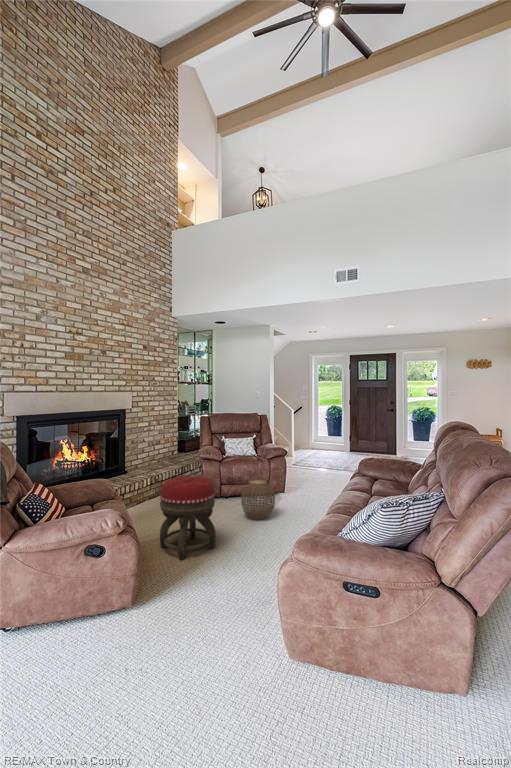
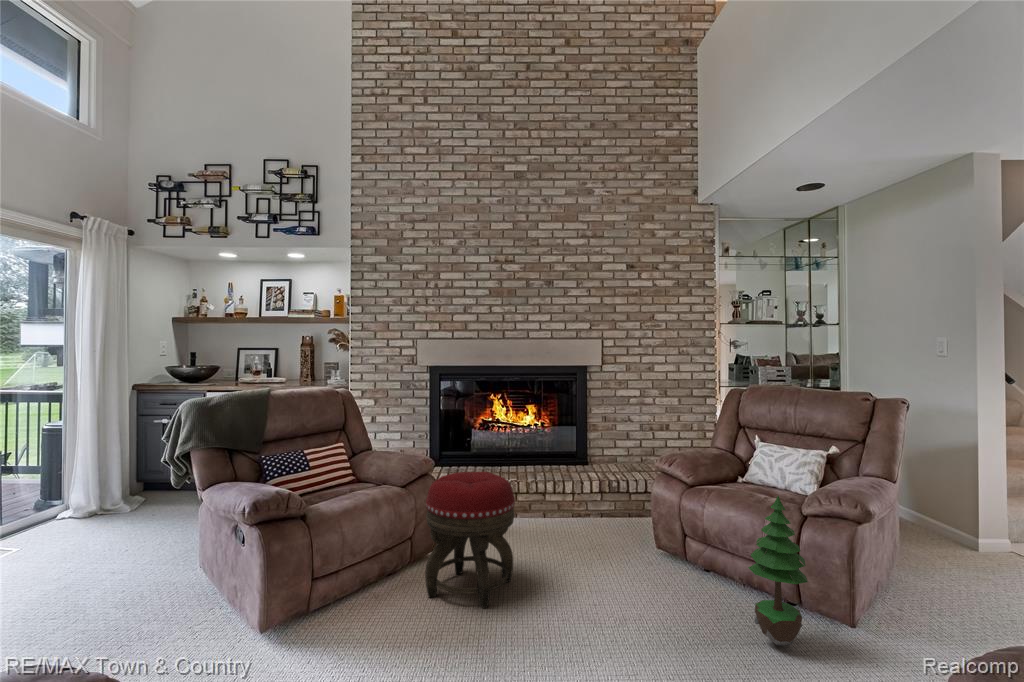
potted tree: none [290,453,310,510] -> present [748,496,808,646]
woven basket: present [241,479,275,520] -> none [623,525,700,617]

